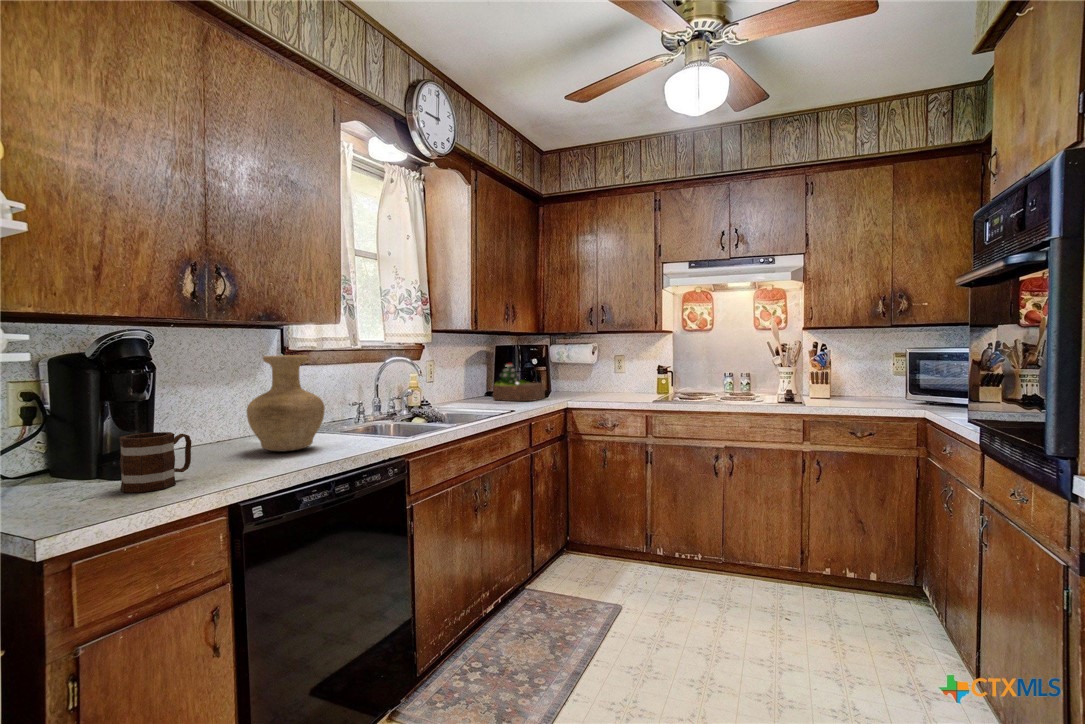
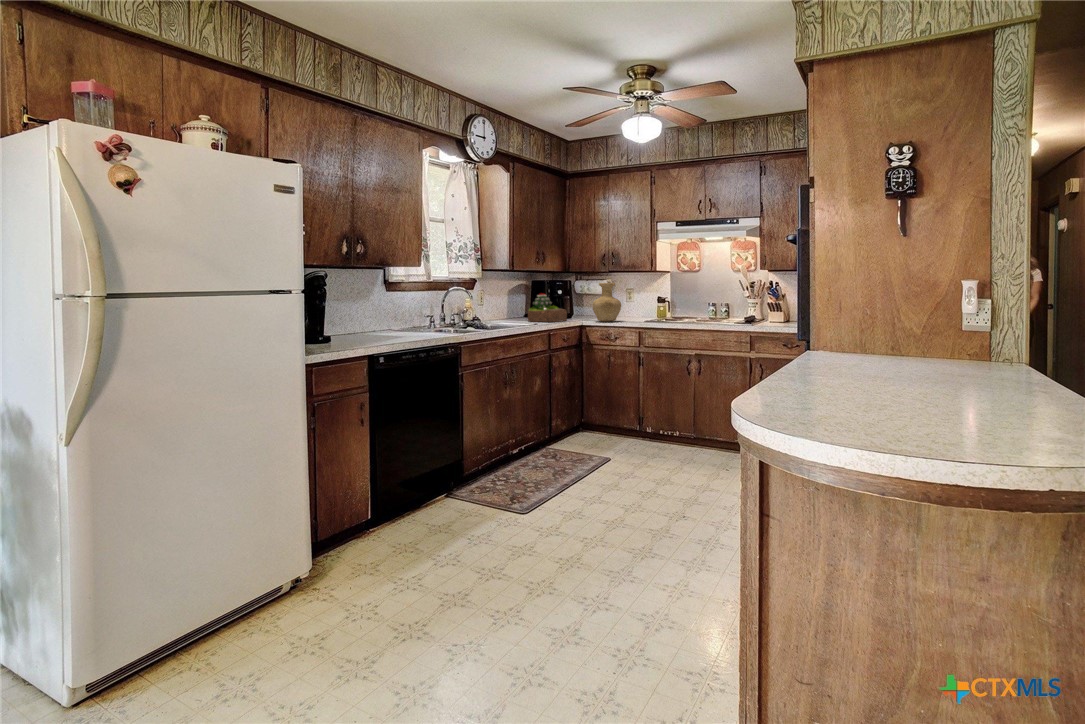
vase: present [247,355,325,452] -> present [592,283,621,322]
mug: present [119,432,191,492] -> none [328,319,356,345]

